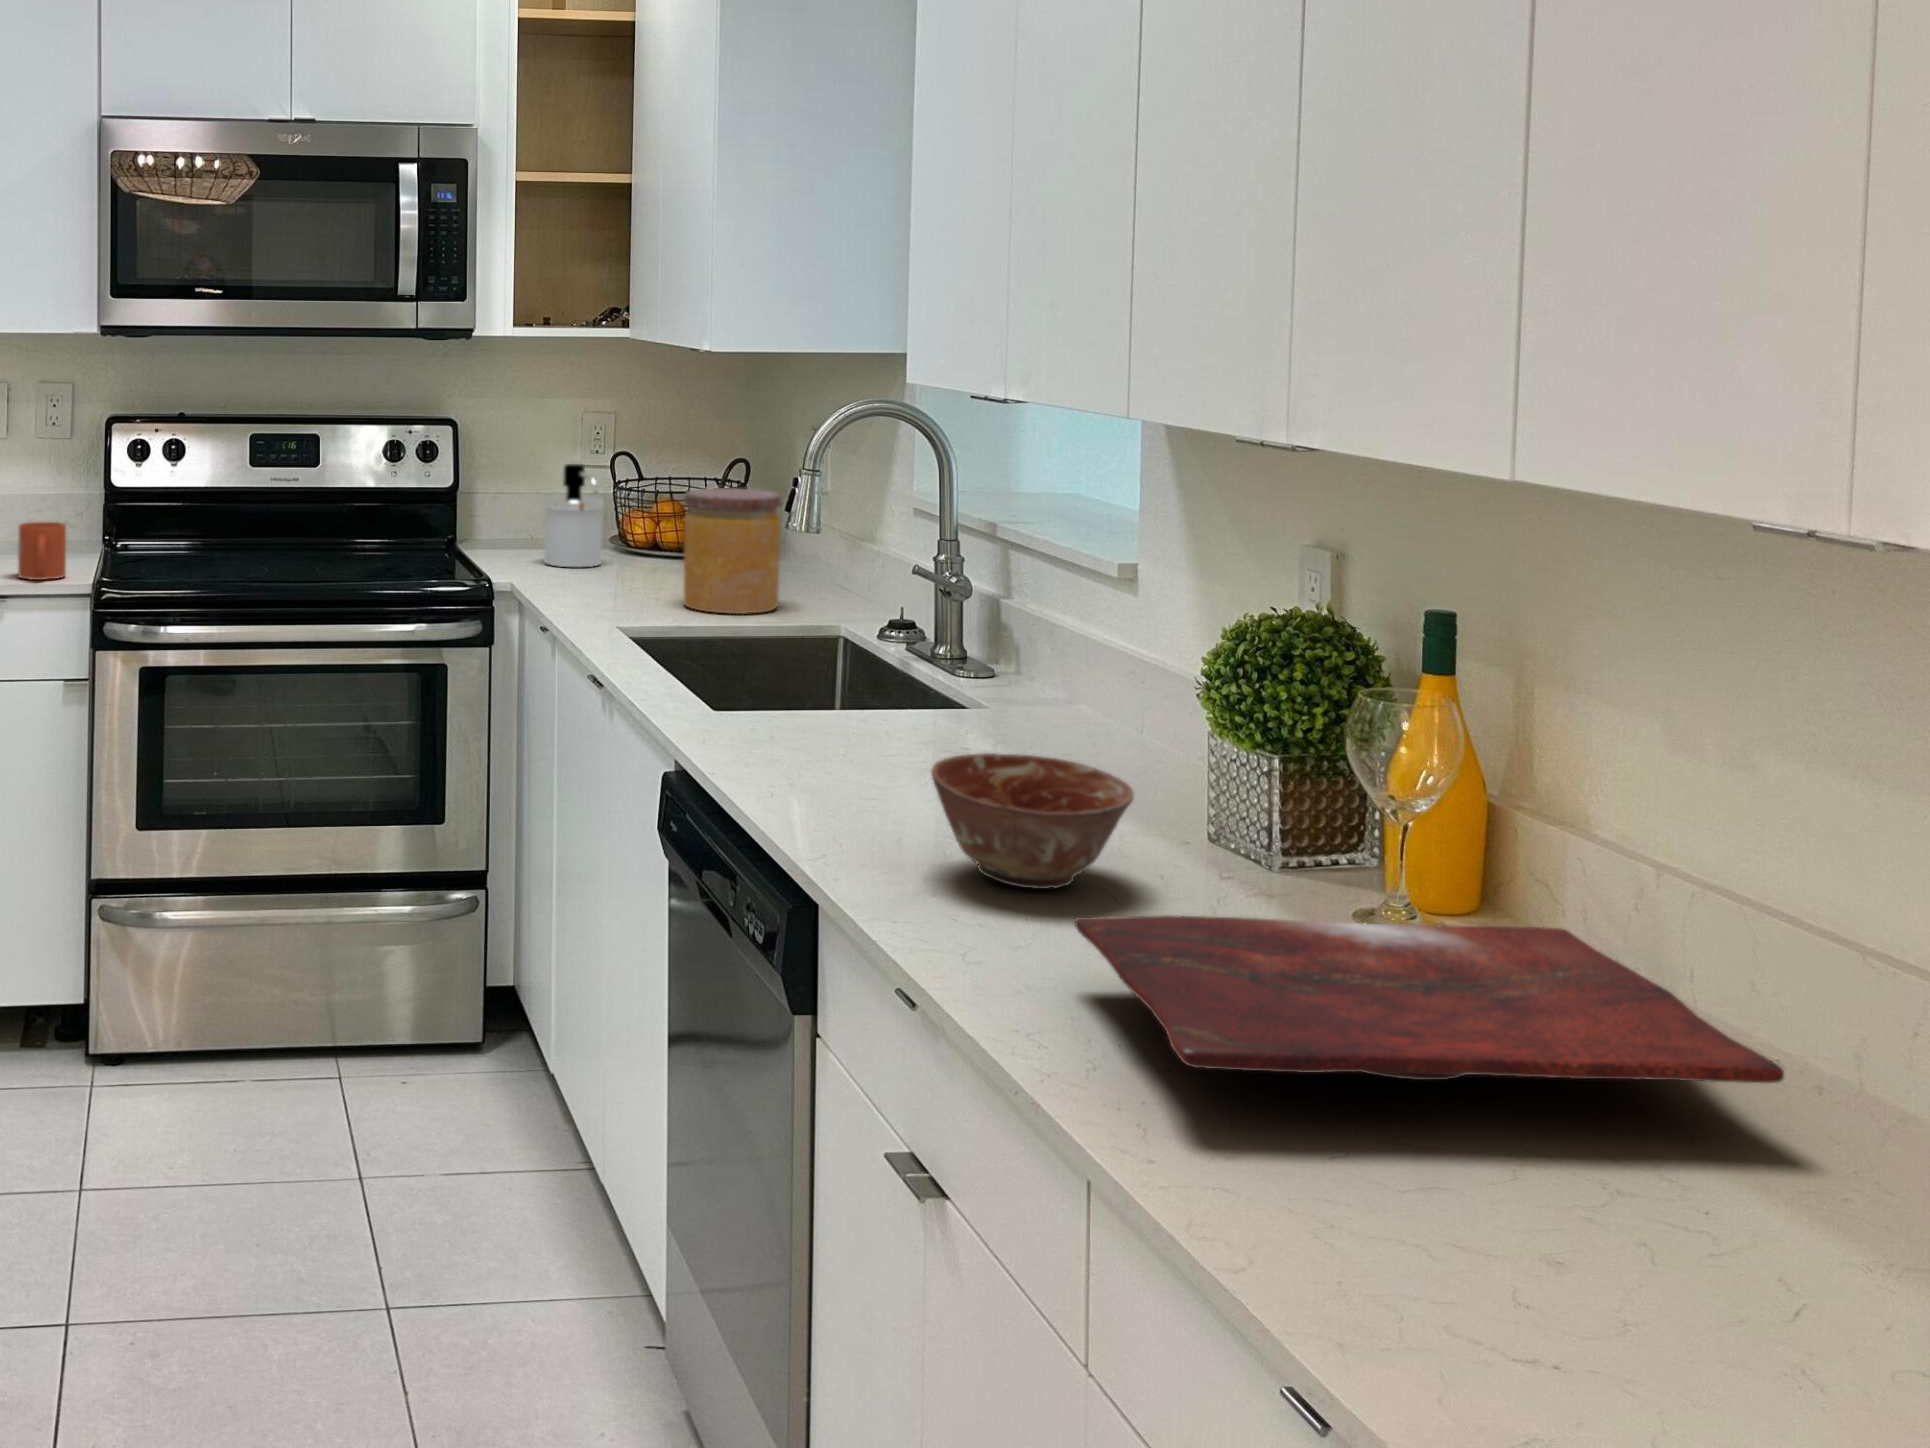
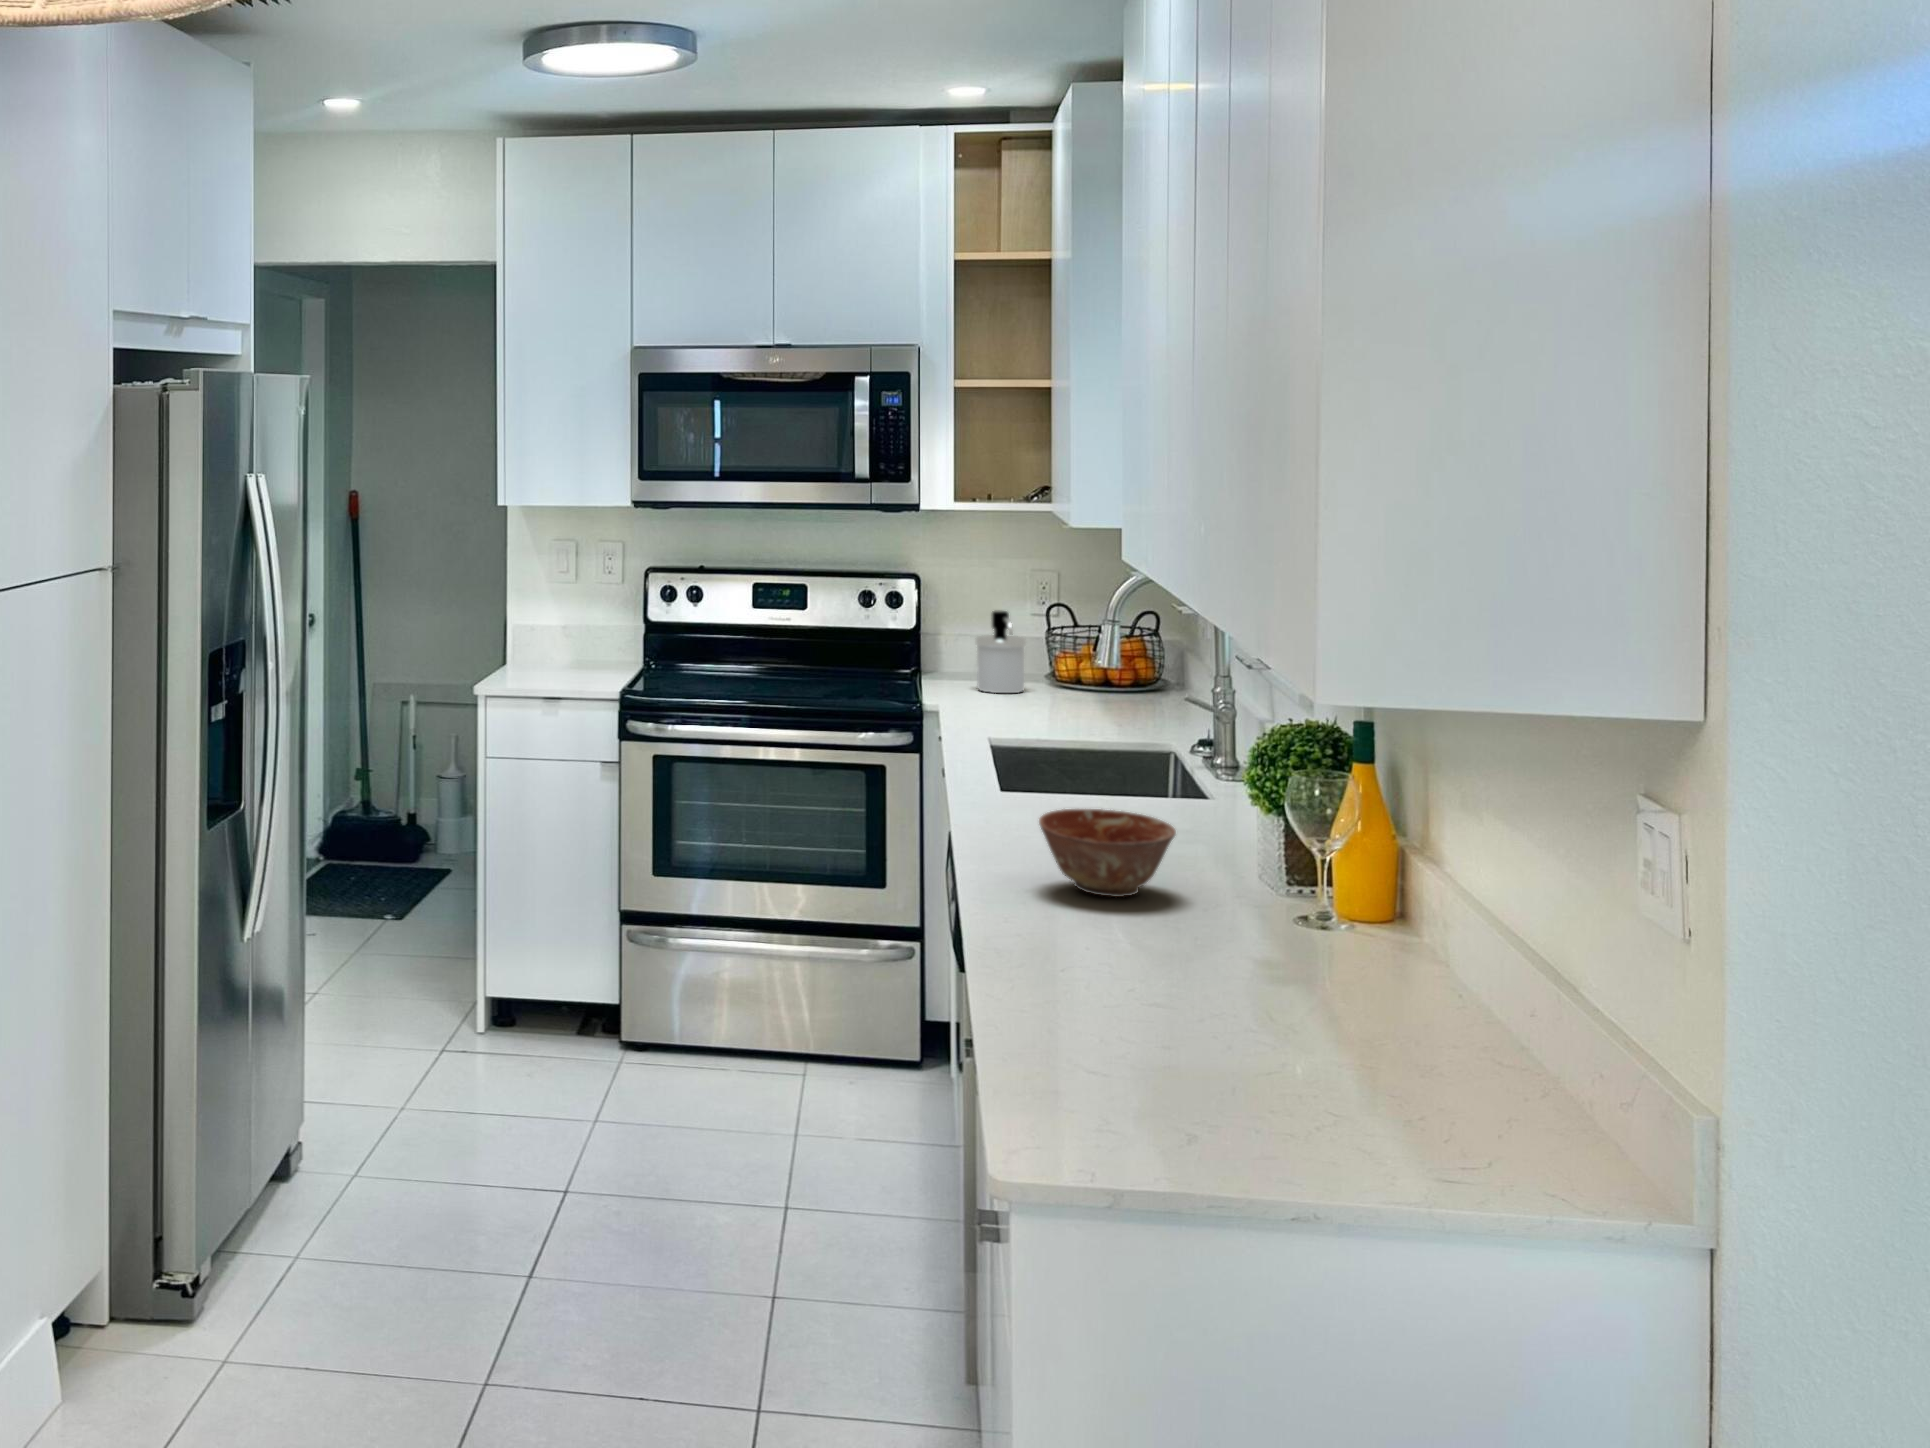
jar: present [684,488,781,614] -> none [1057,631,1135,730]
mug: present [18,522,66,580] -> none [572,646,606,688]
cutting board: present [1075,915,1784,1083] -> none [1037,897,1411,998]

